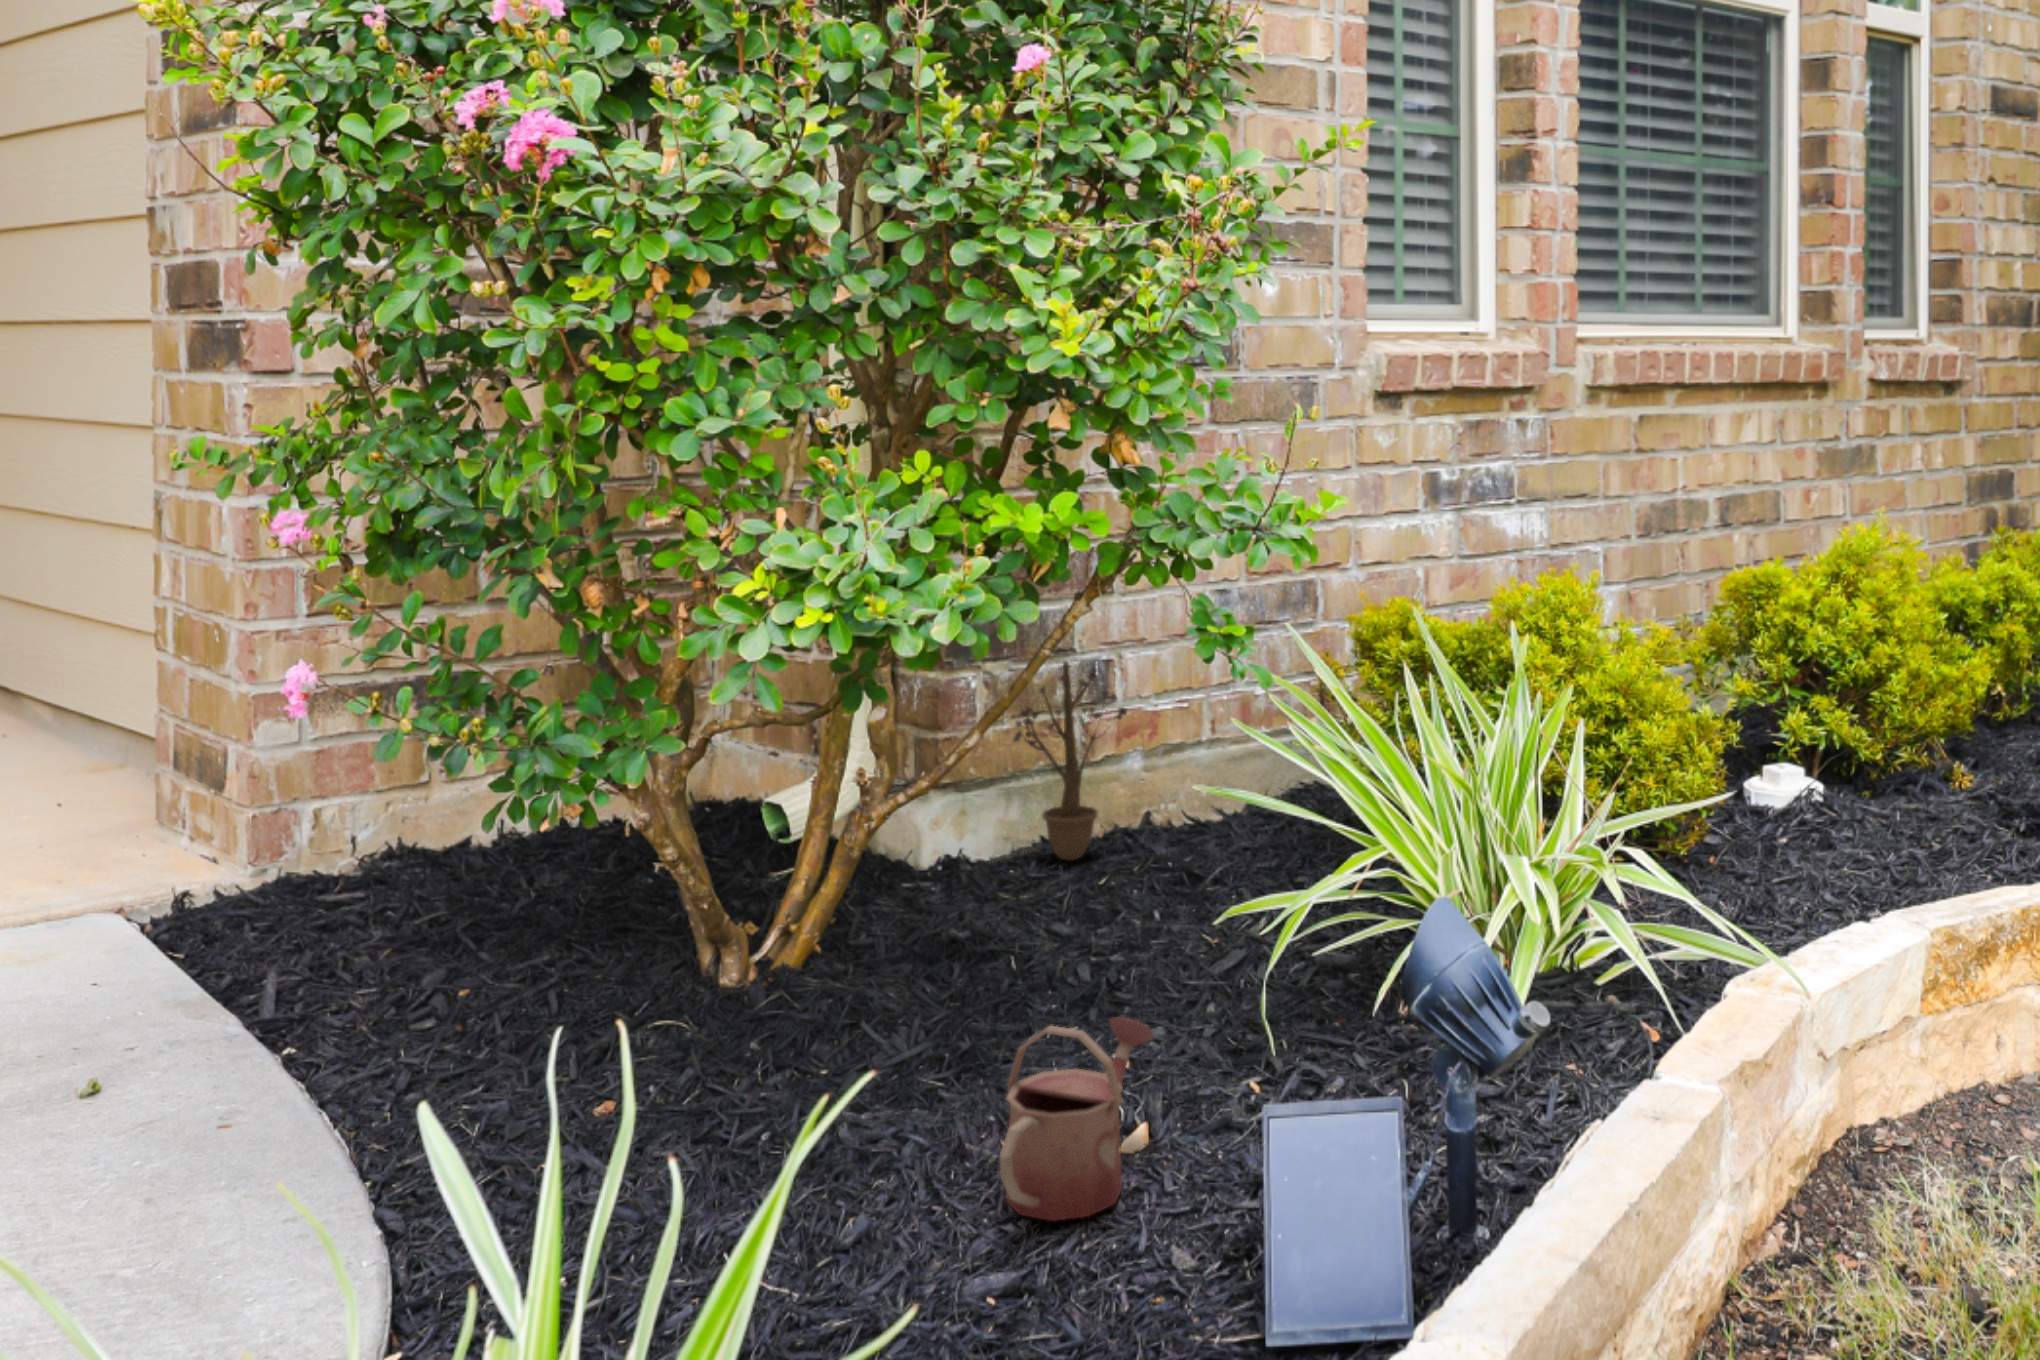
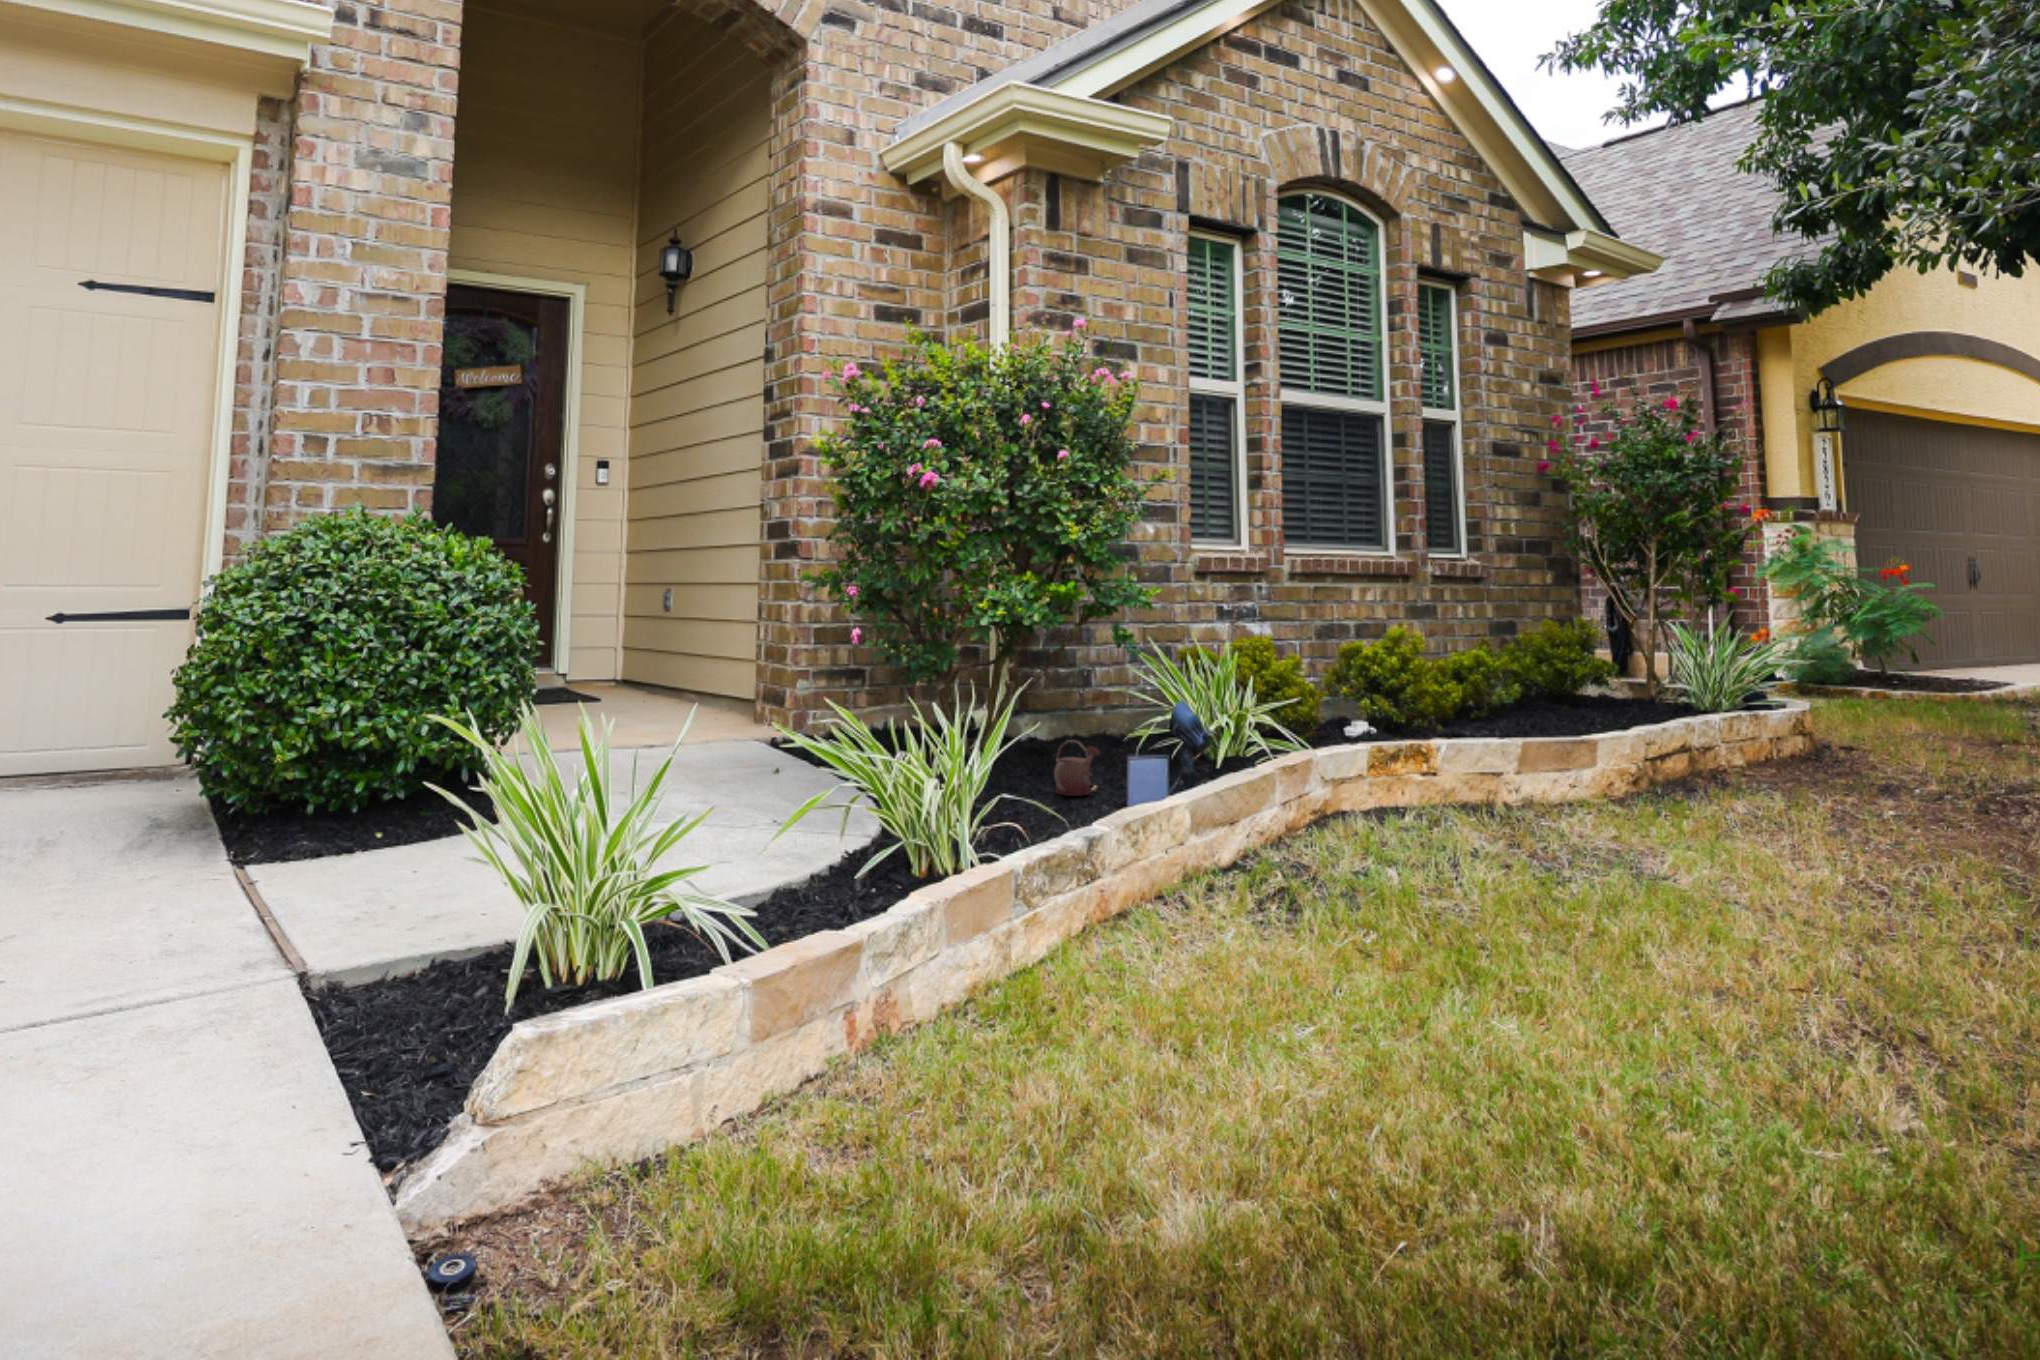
decorative plant: present [990,661,1127,862] -> none [1047,661,1096,735]

